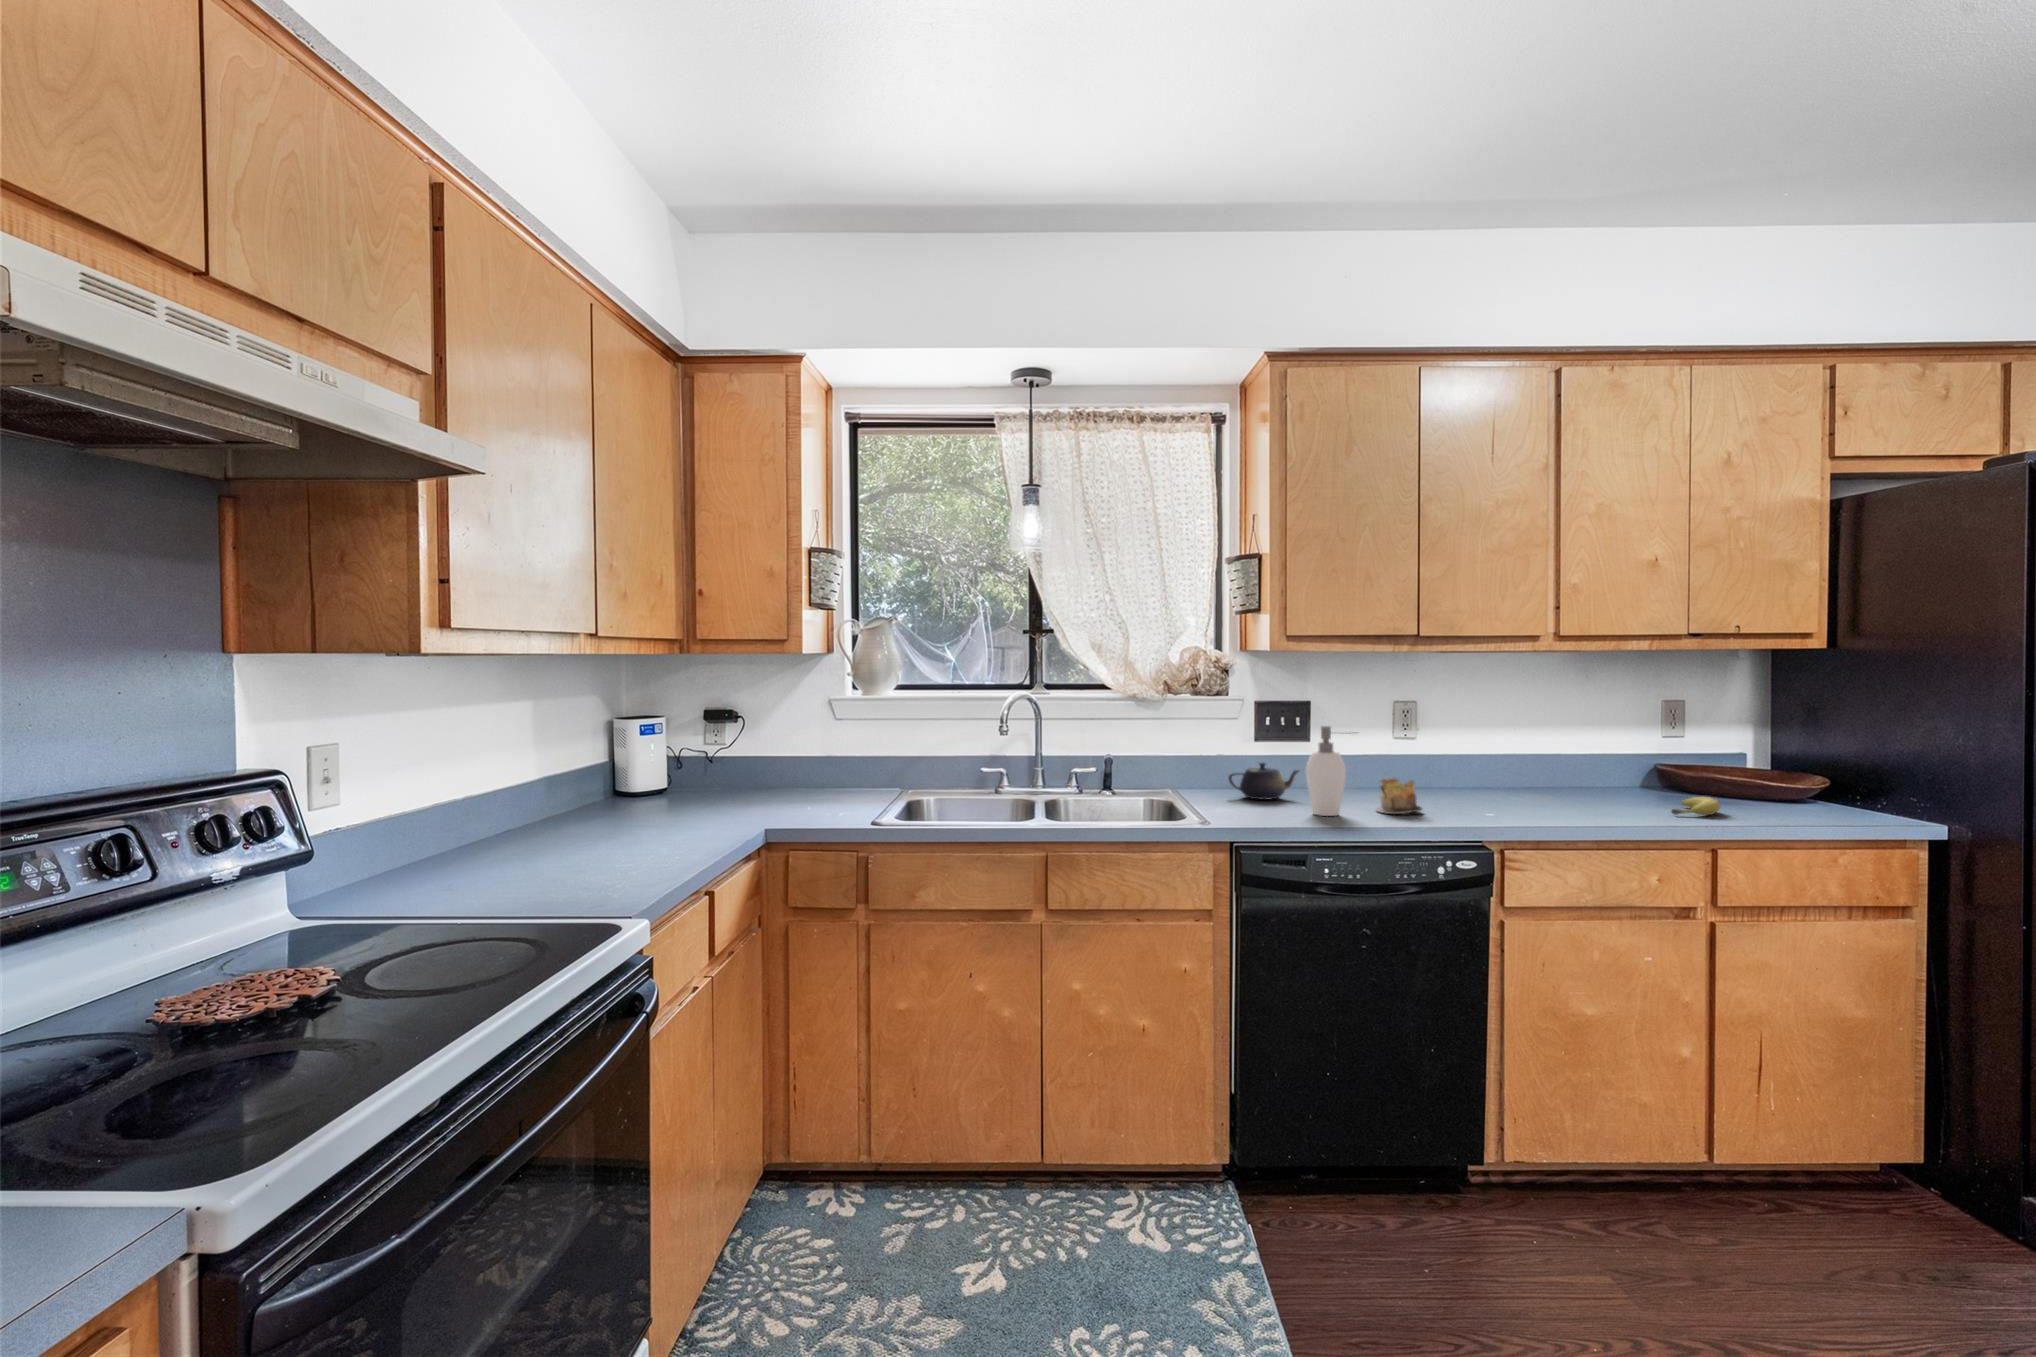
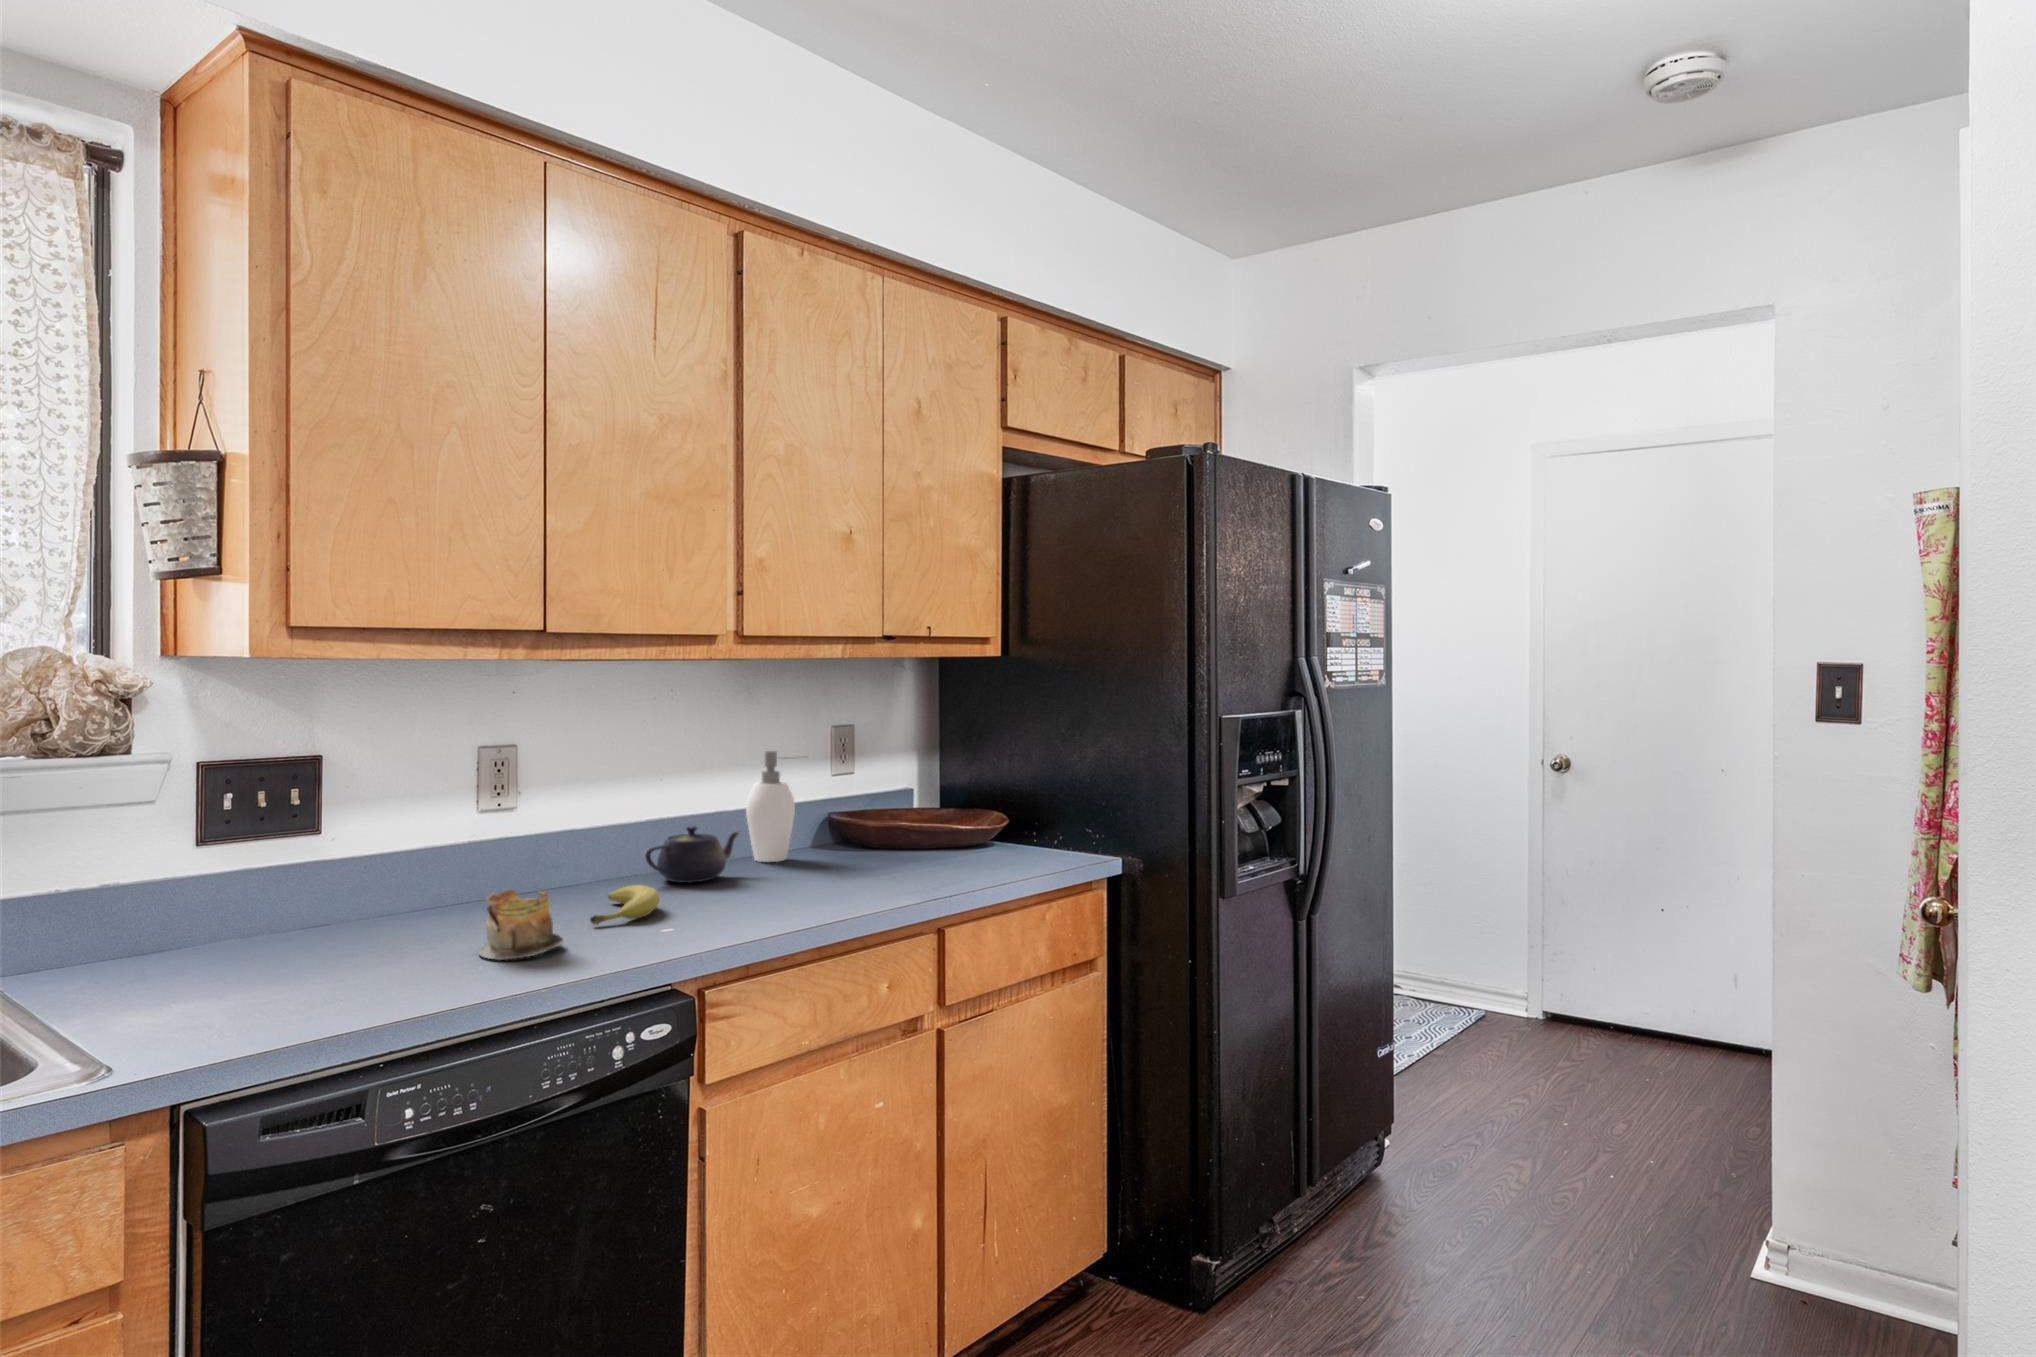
soap dispenser: present [1306,726,1346,816] -> present [746,751,795,862]
teapot: present [1229,763,1299,800] -> present [645,826,739,883]
fruit: present [1671,797,1720,815] -> present [590,885,659,925]

